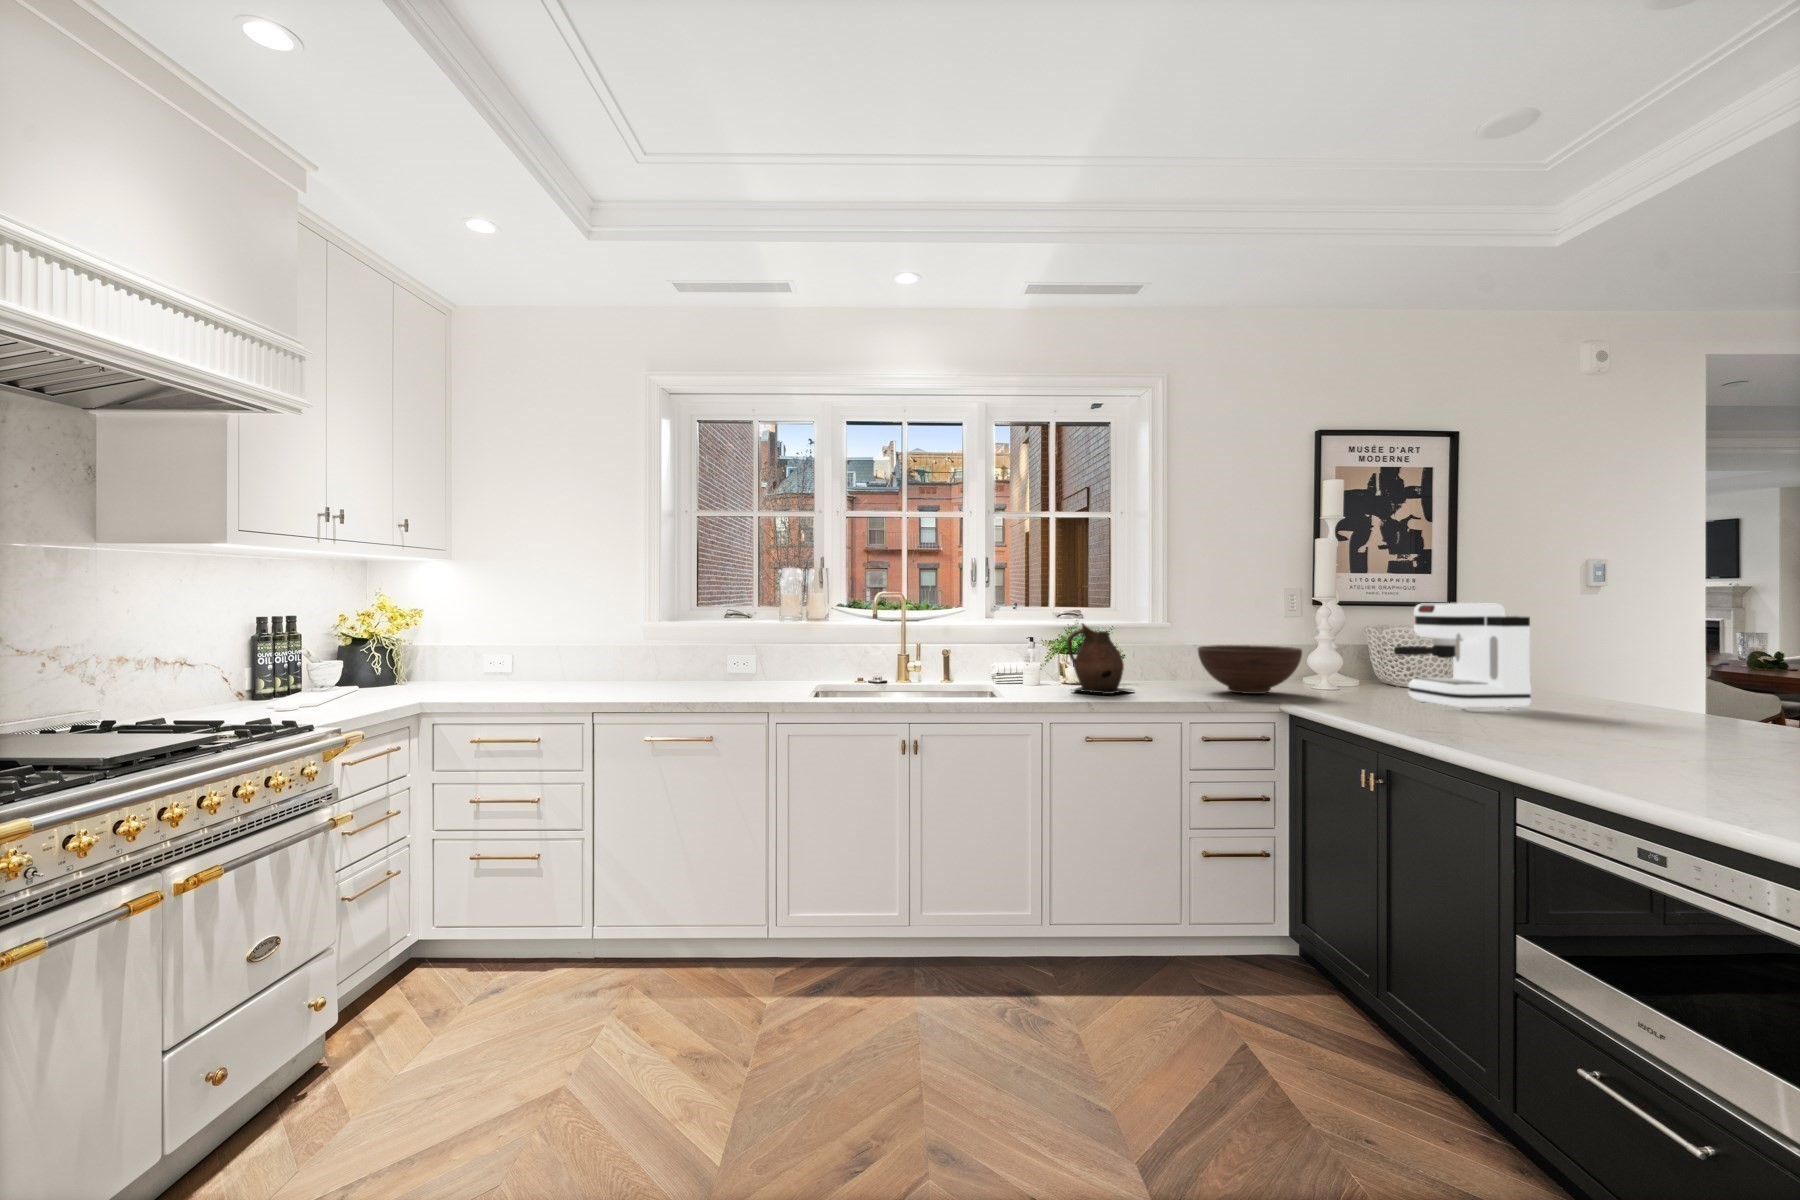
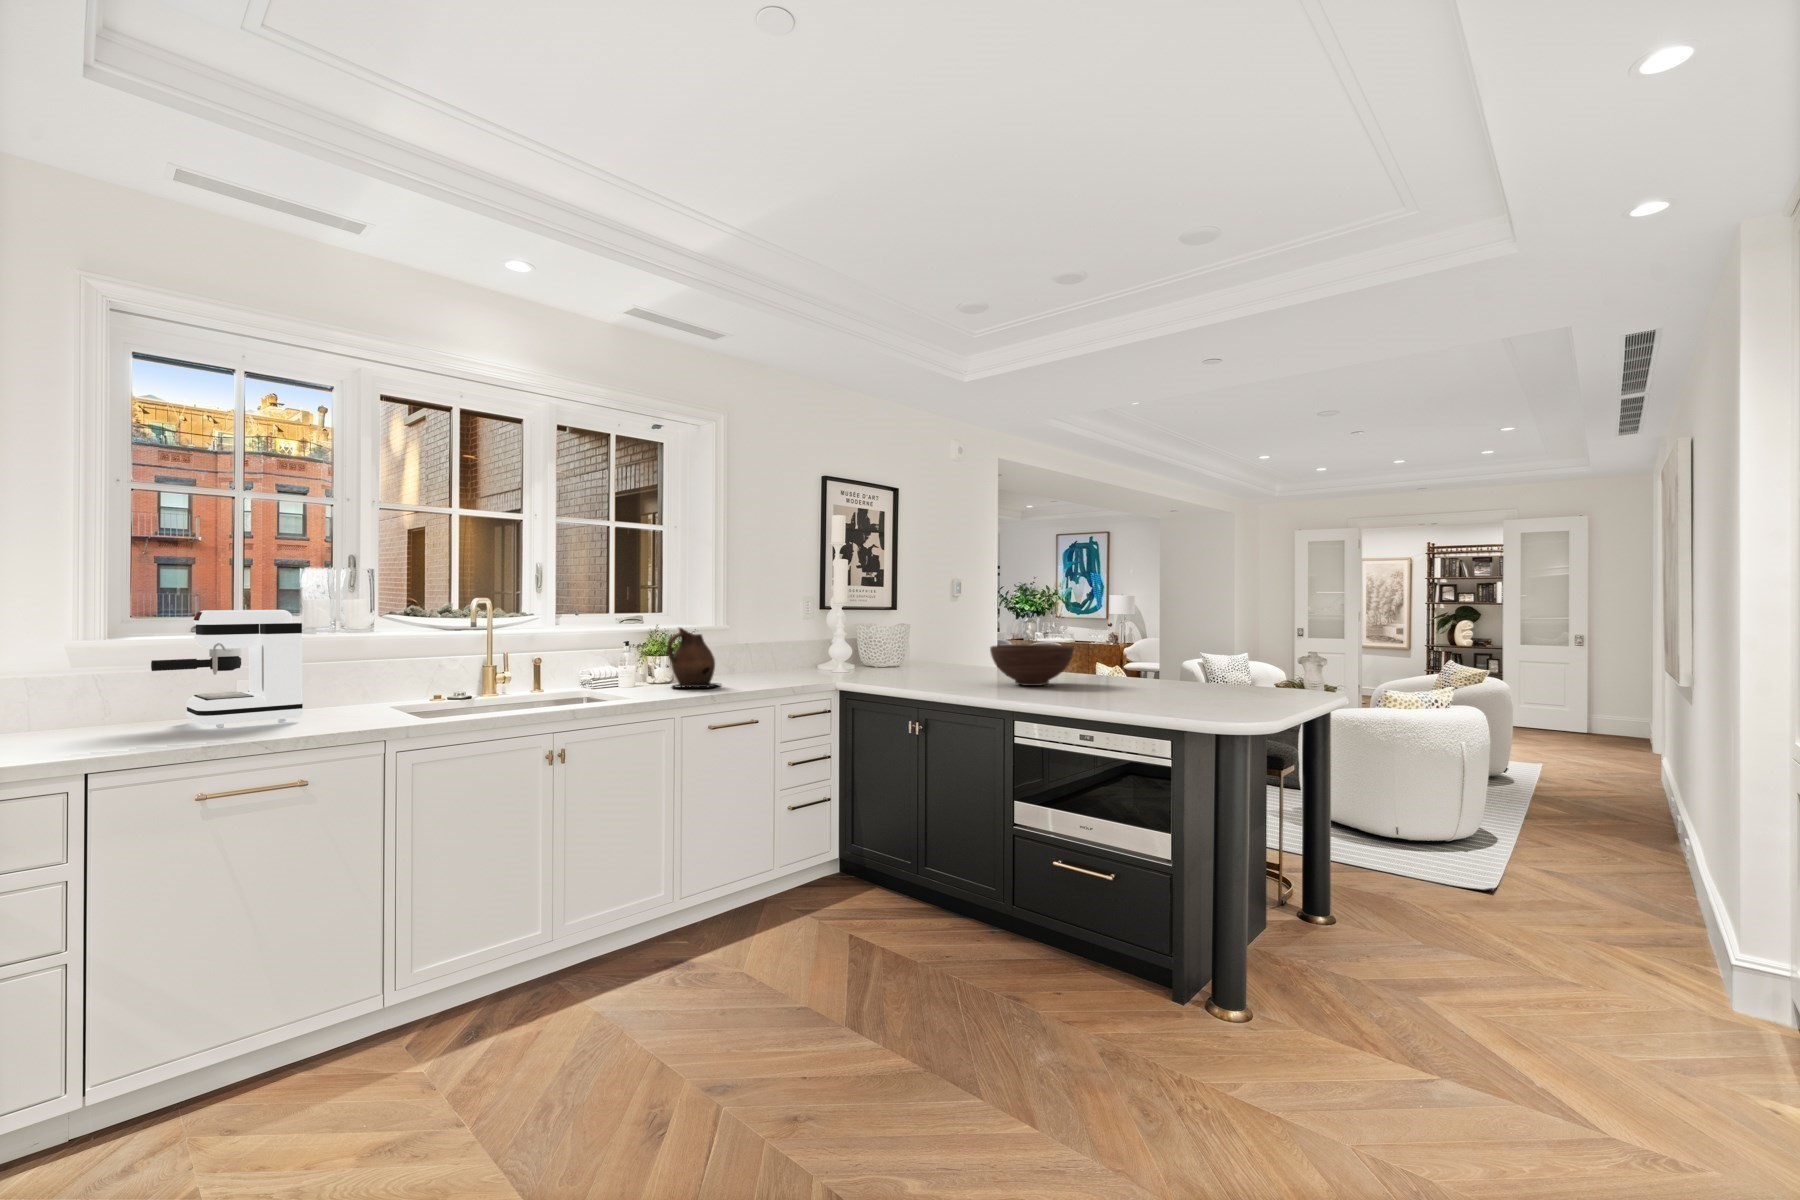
coffee maker: present [1394,603,1531,709] -> present [151,610,303,727]
fruit bowl: present [1198,645,1302,694] -> present [990,644,1074,686]

